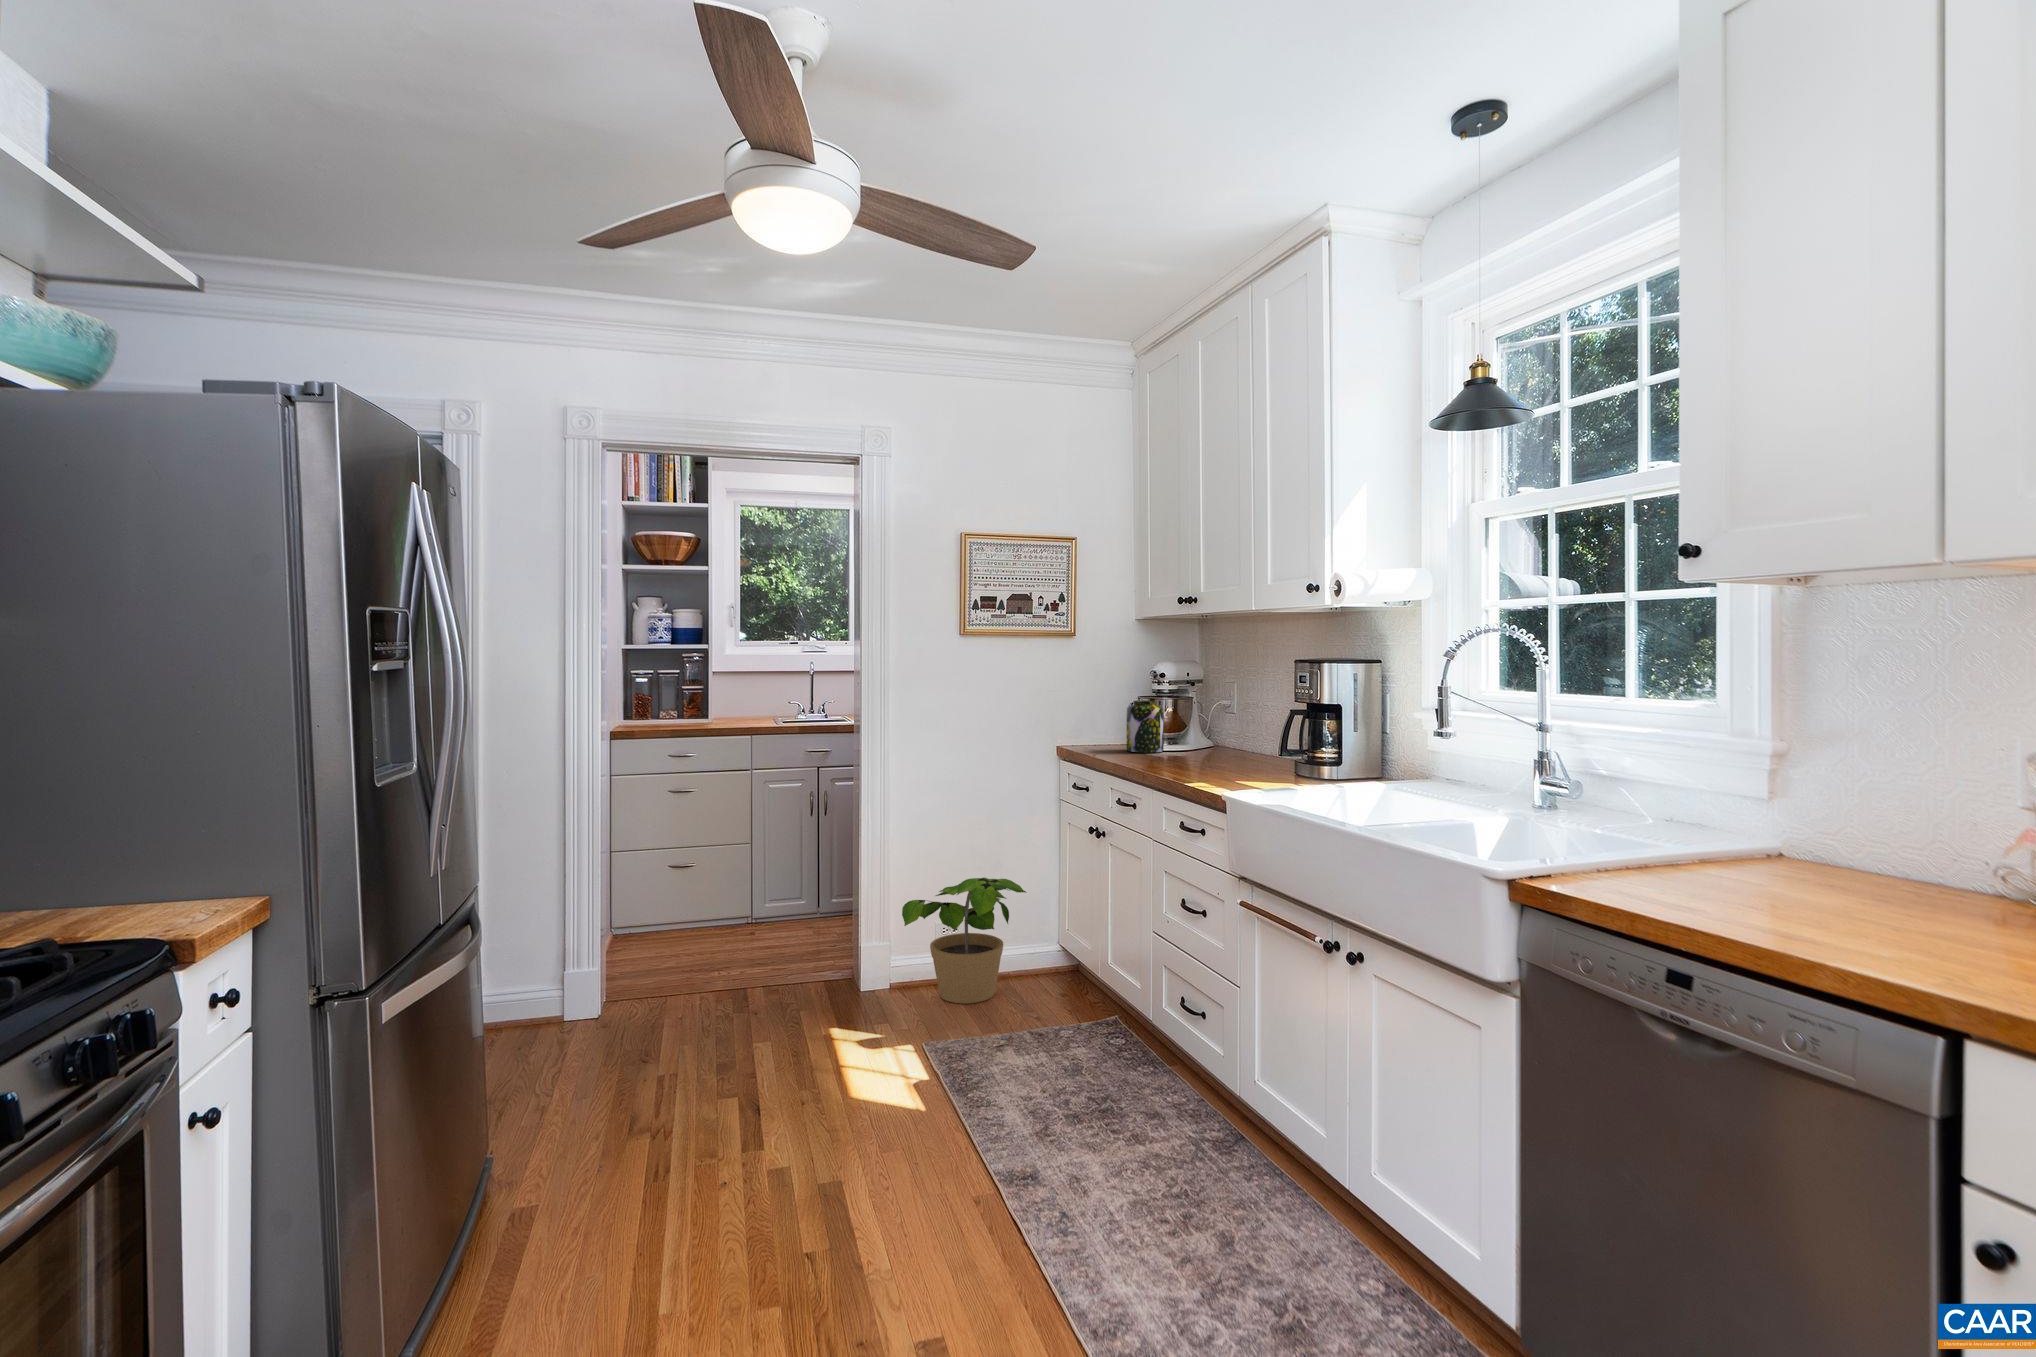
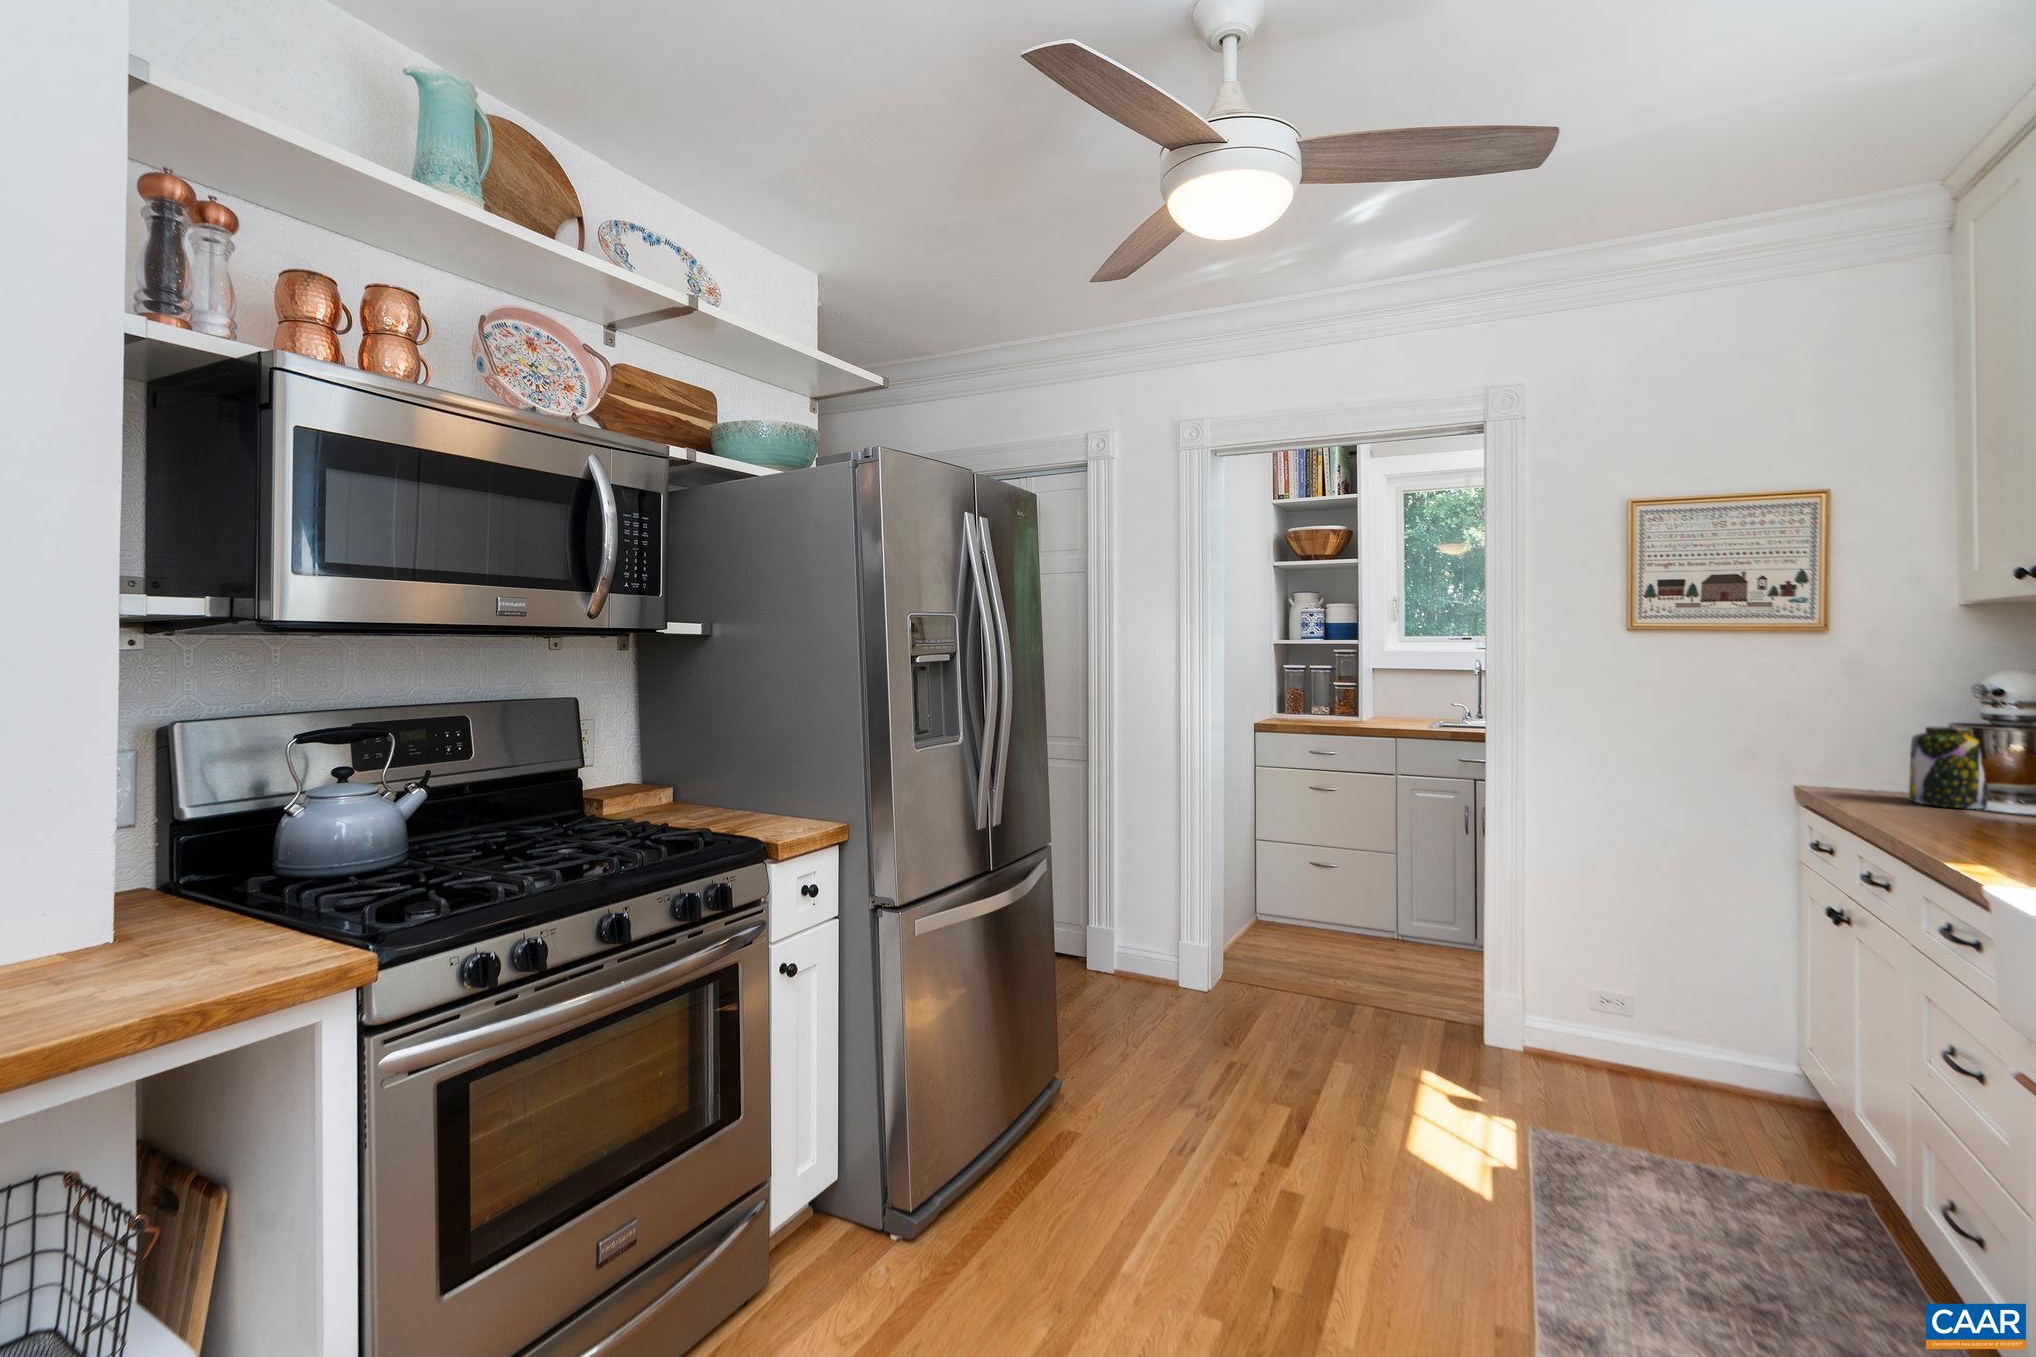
potted plant: present [902,878,1026,1004] -> none [1519,938,1691,1096]

